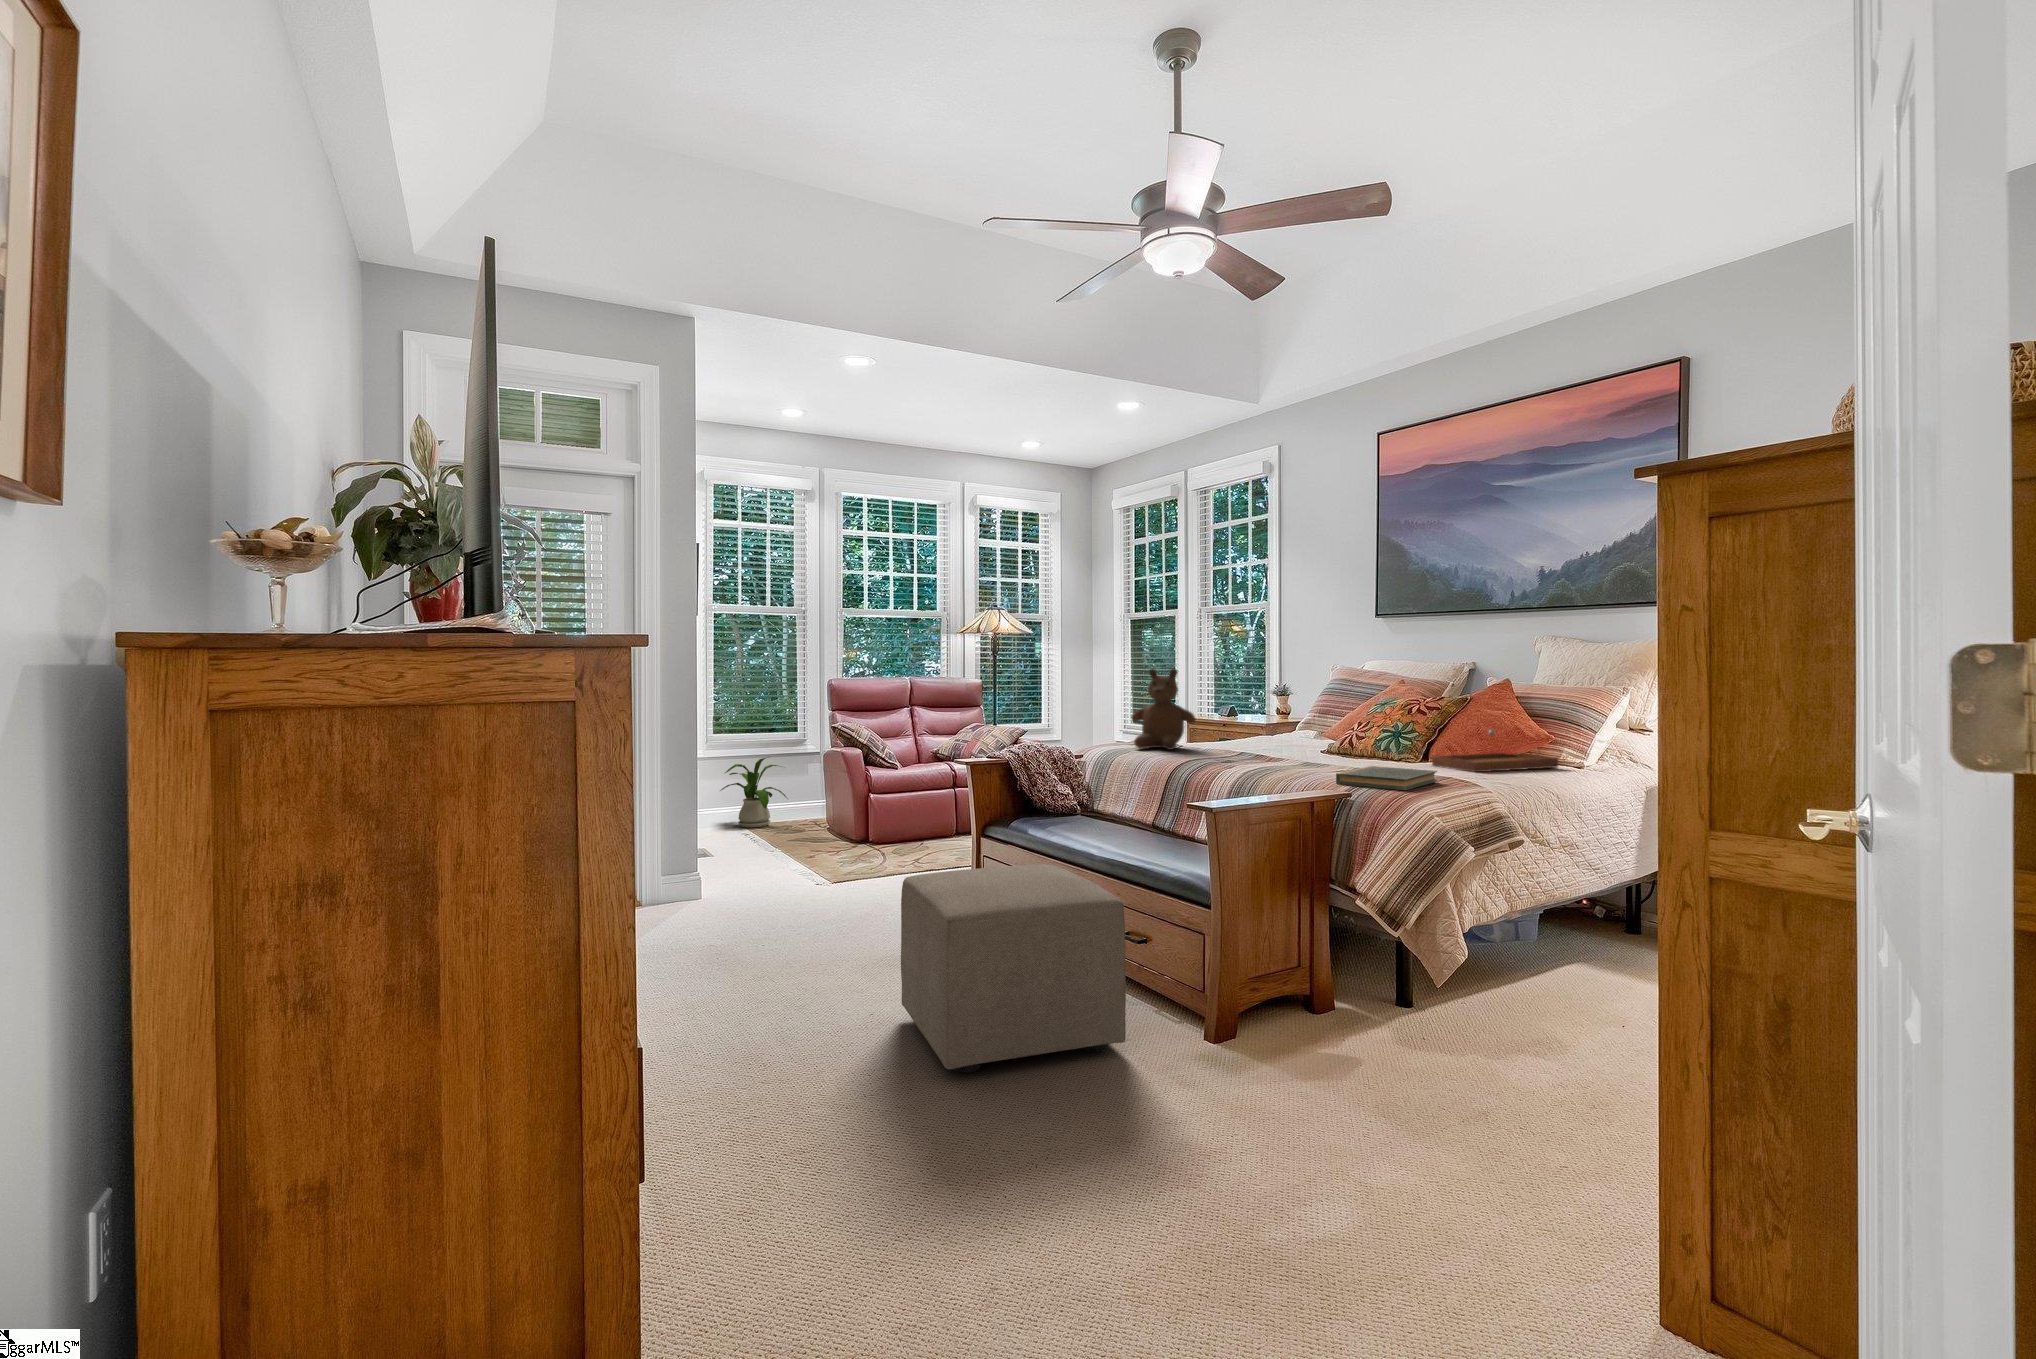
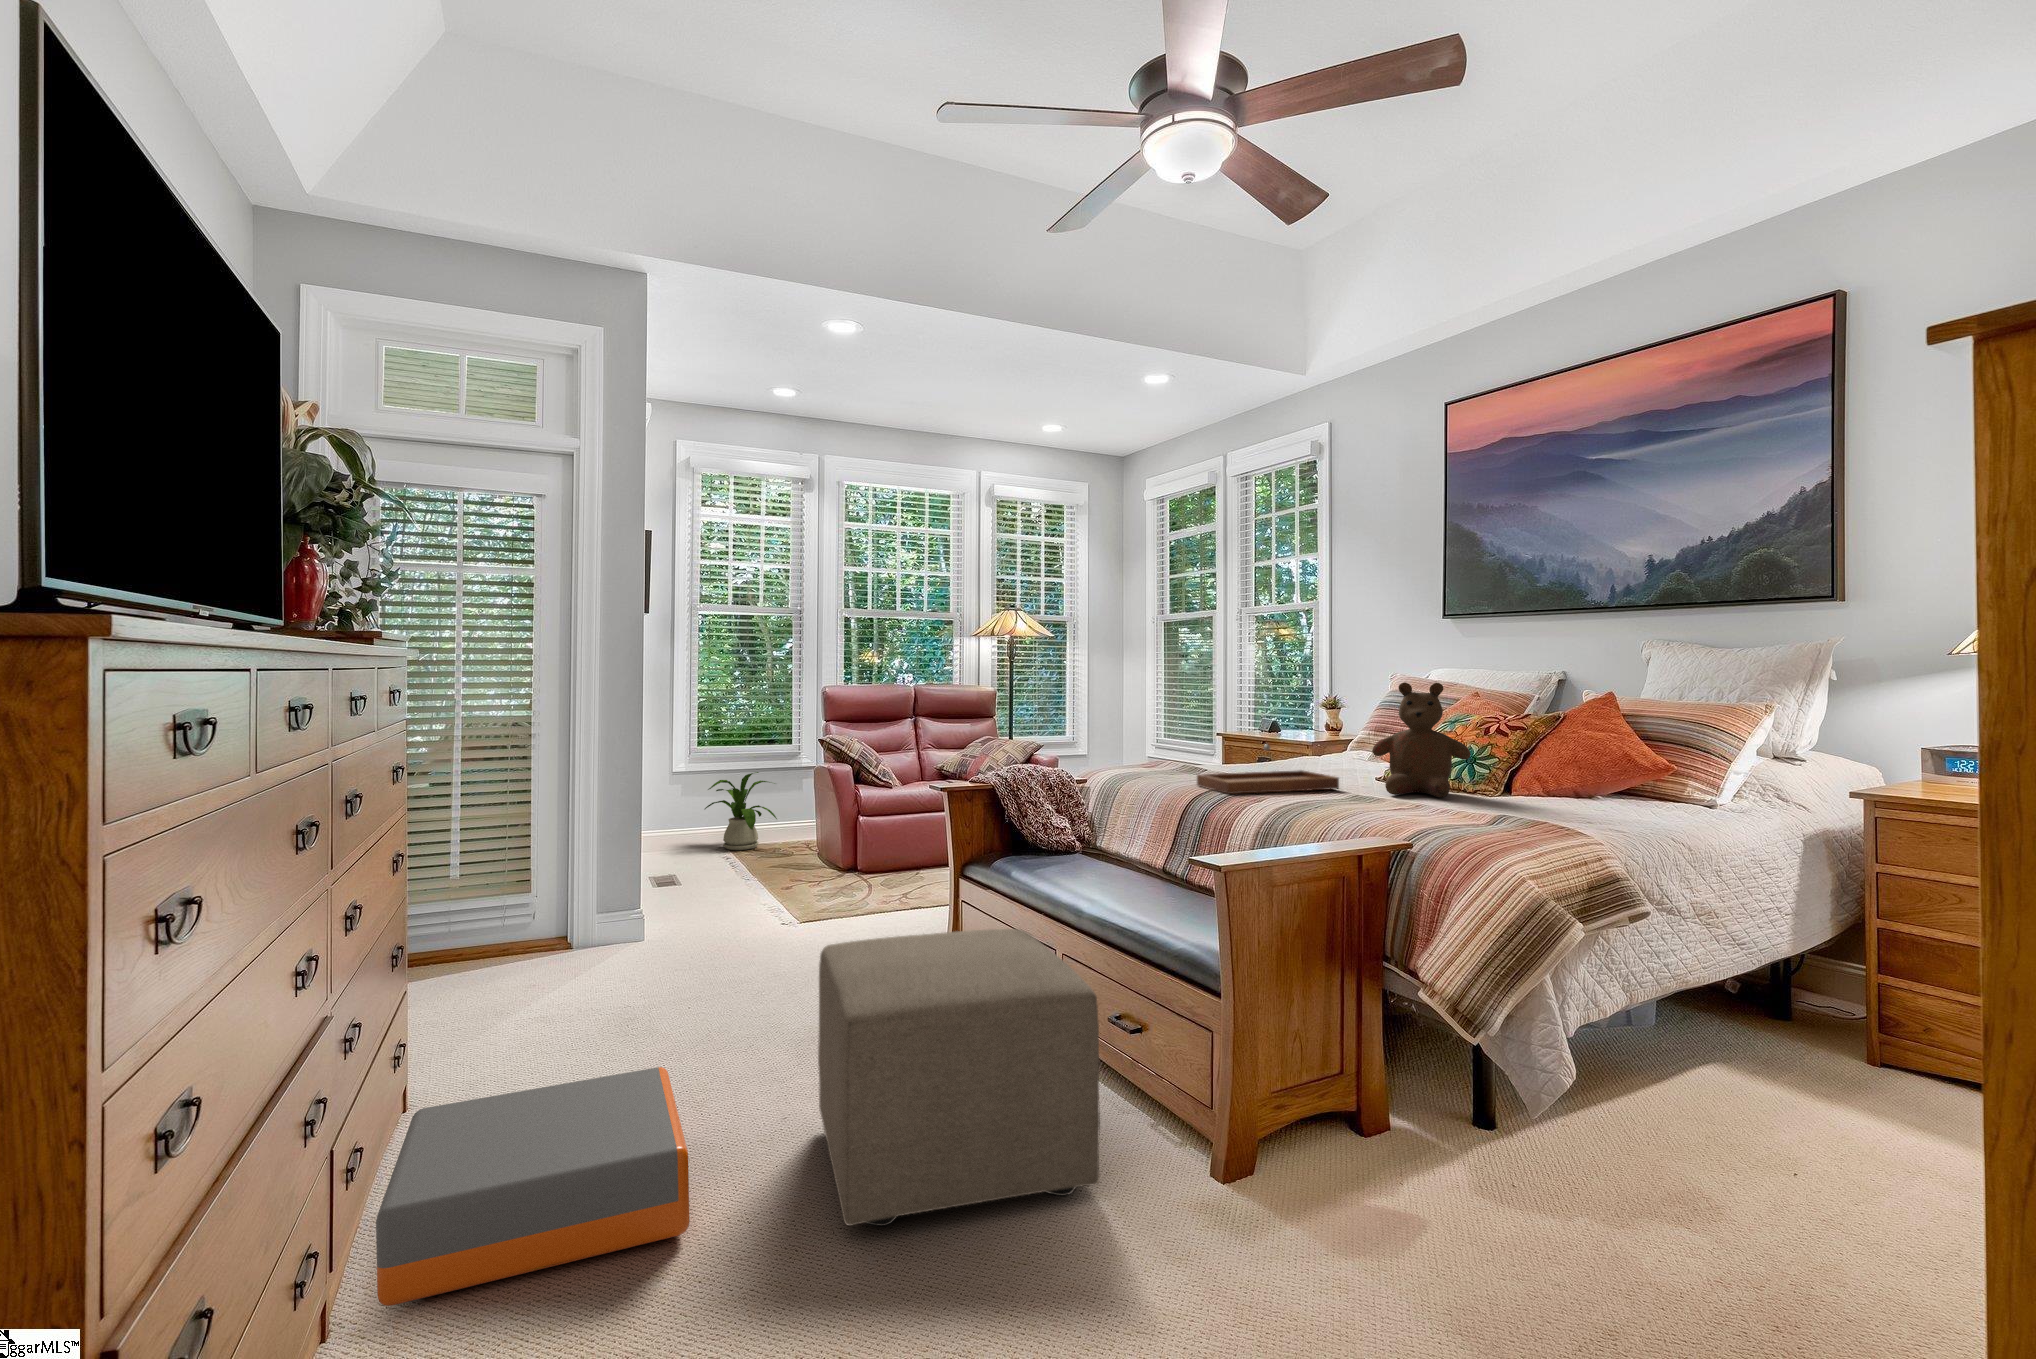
teddy bear: present [1131,669,1196,750] -> present [1372,682,1471,797]
tray: present [1432,730,1558,772] -> present [1197,745,1339,794]
book: present [1336,766,1437,790] -> none [1393,804,1528,841]
storage box: none [602,972,829,1125] -> present [376,1067,689,1306]

